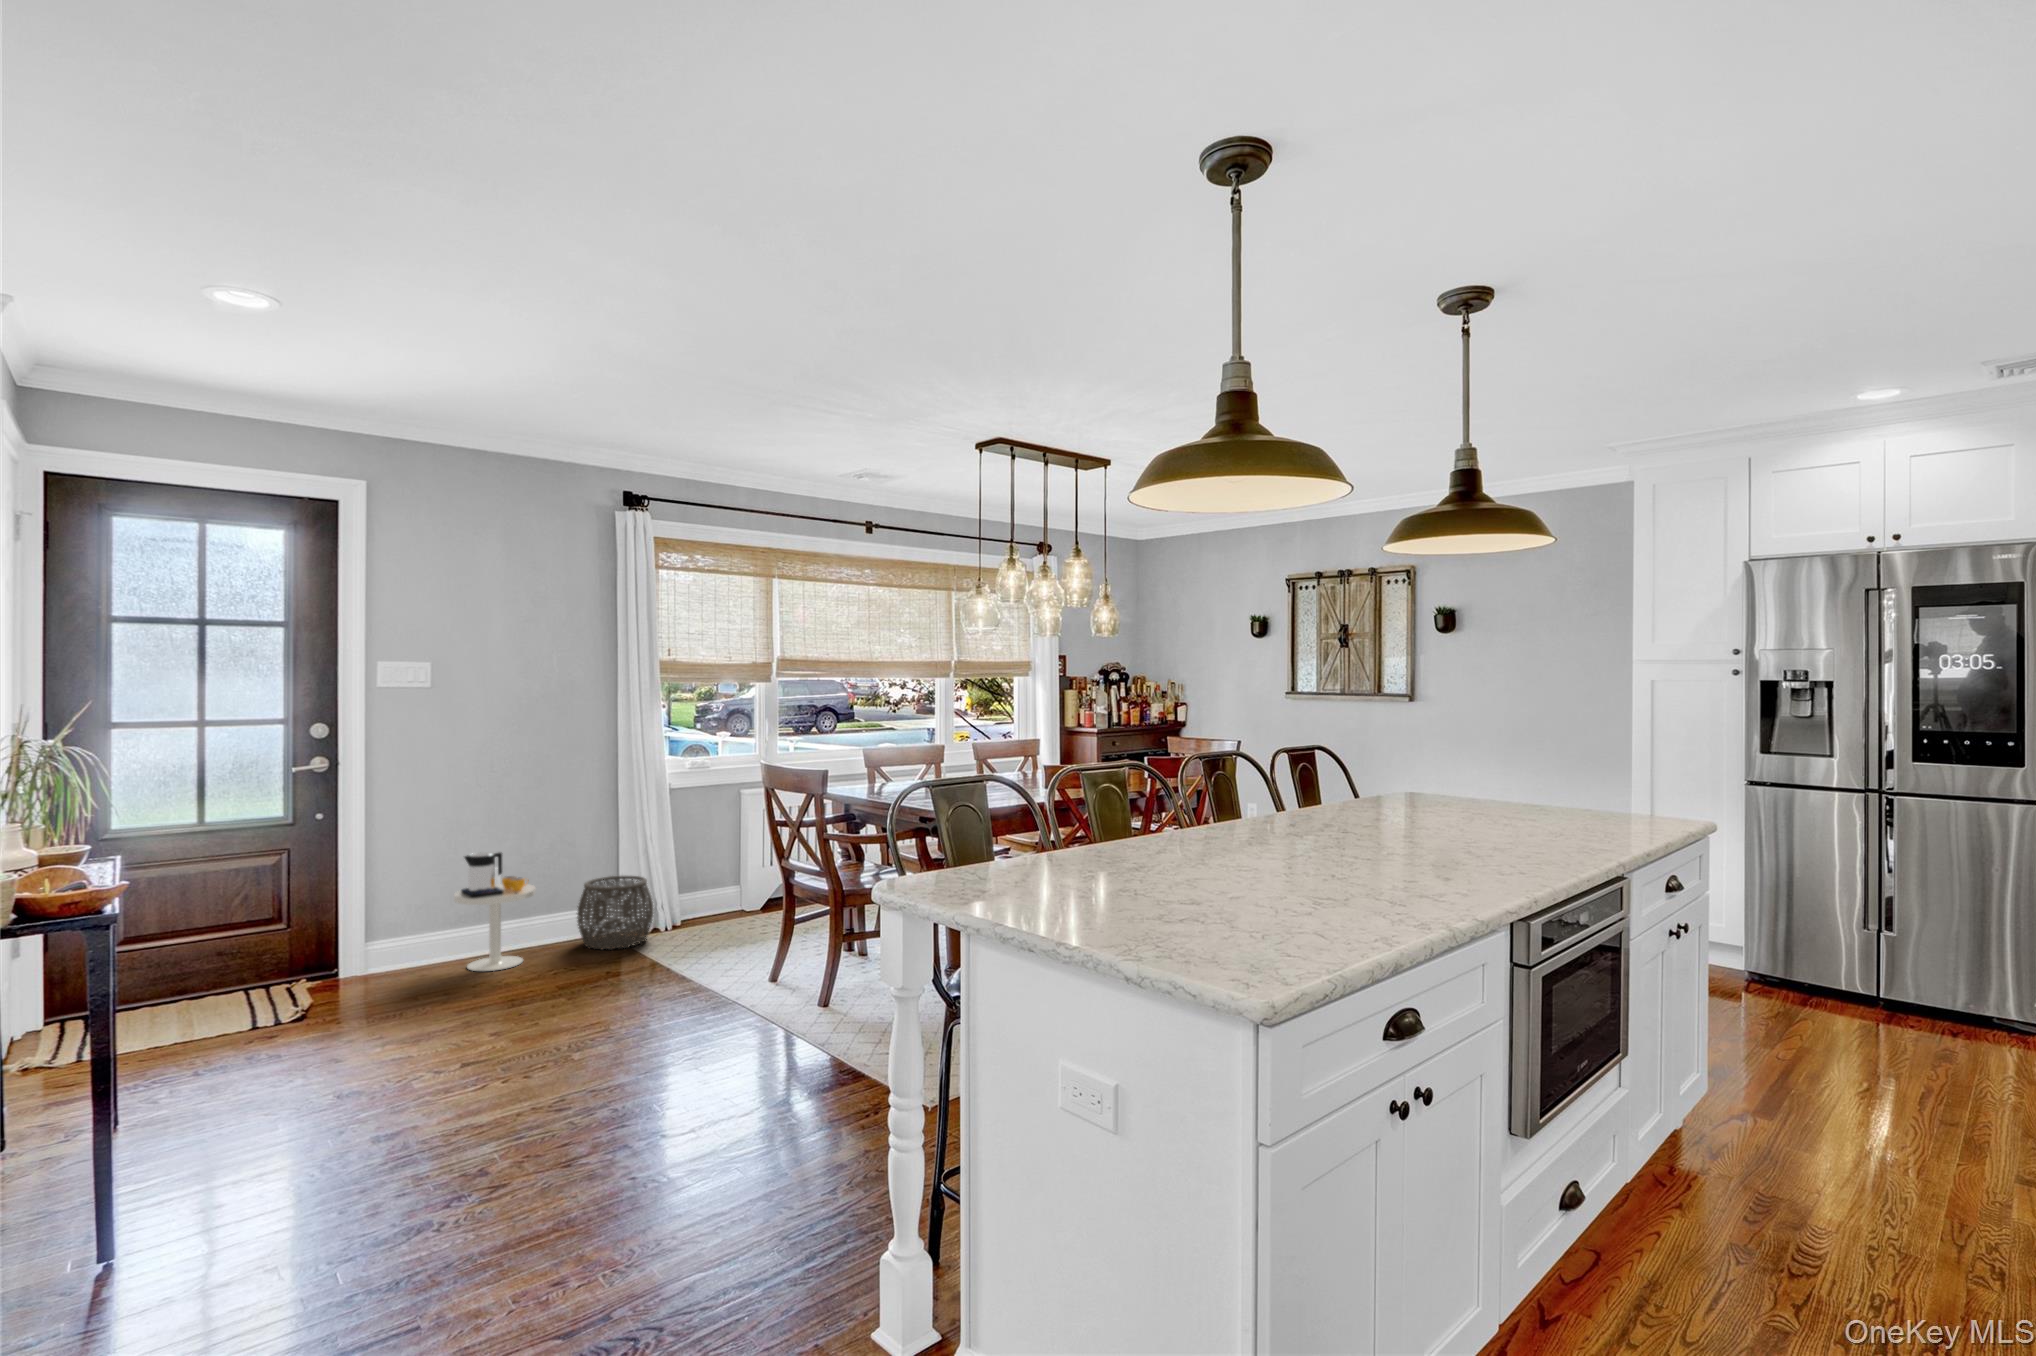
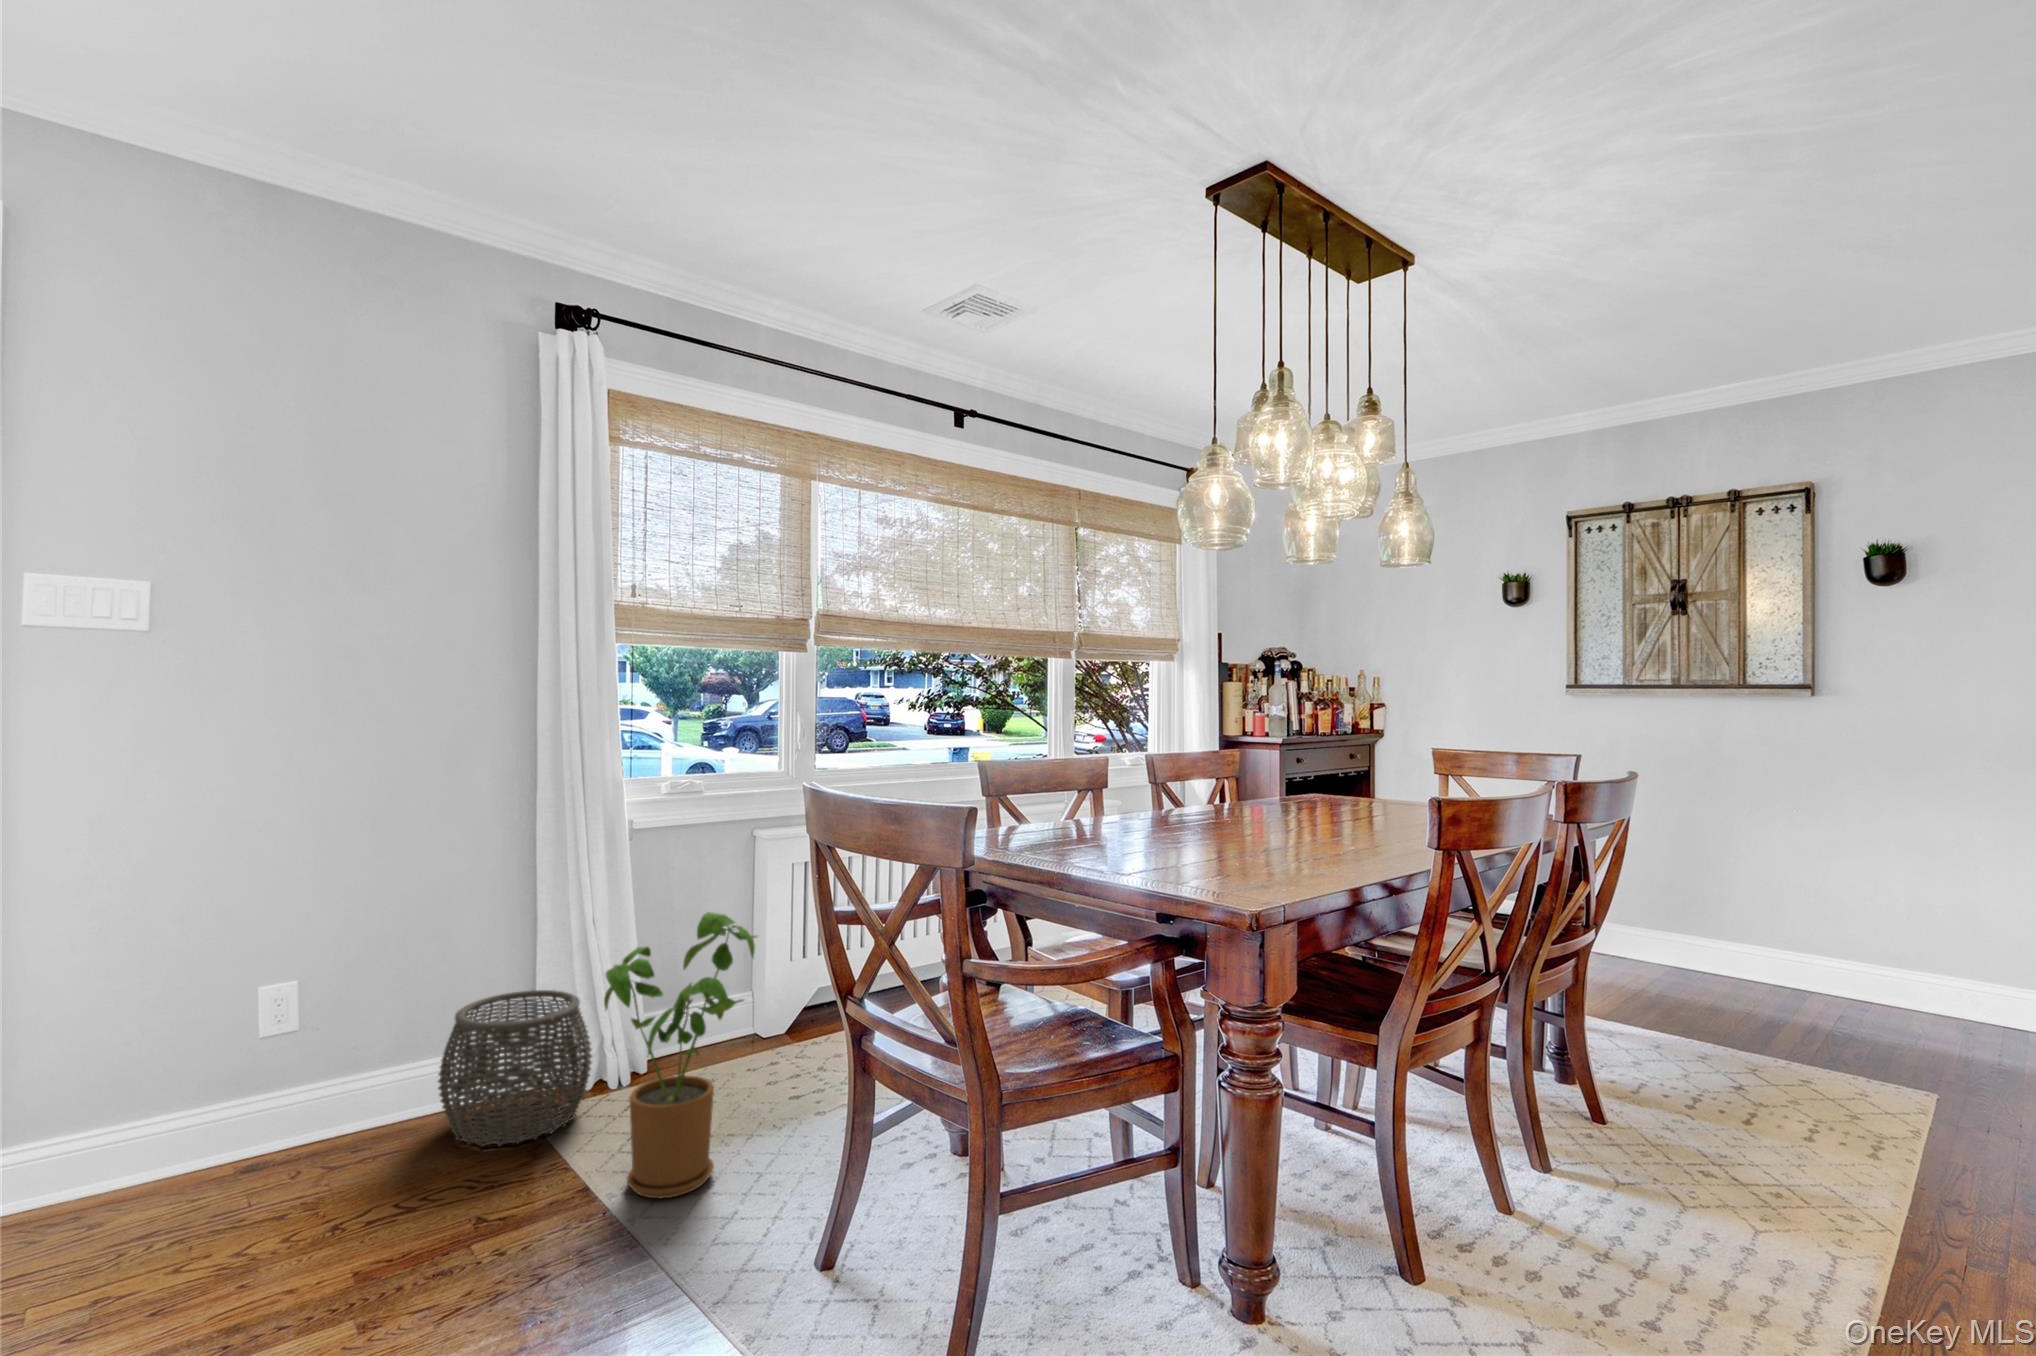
house plant: none [665,827,743,965] -> present [604,912,757,1198]
side table: present [454,852,536,971] -> none [157,962,345,1219]

